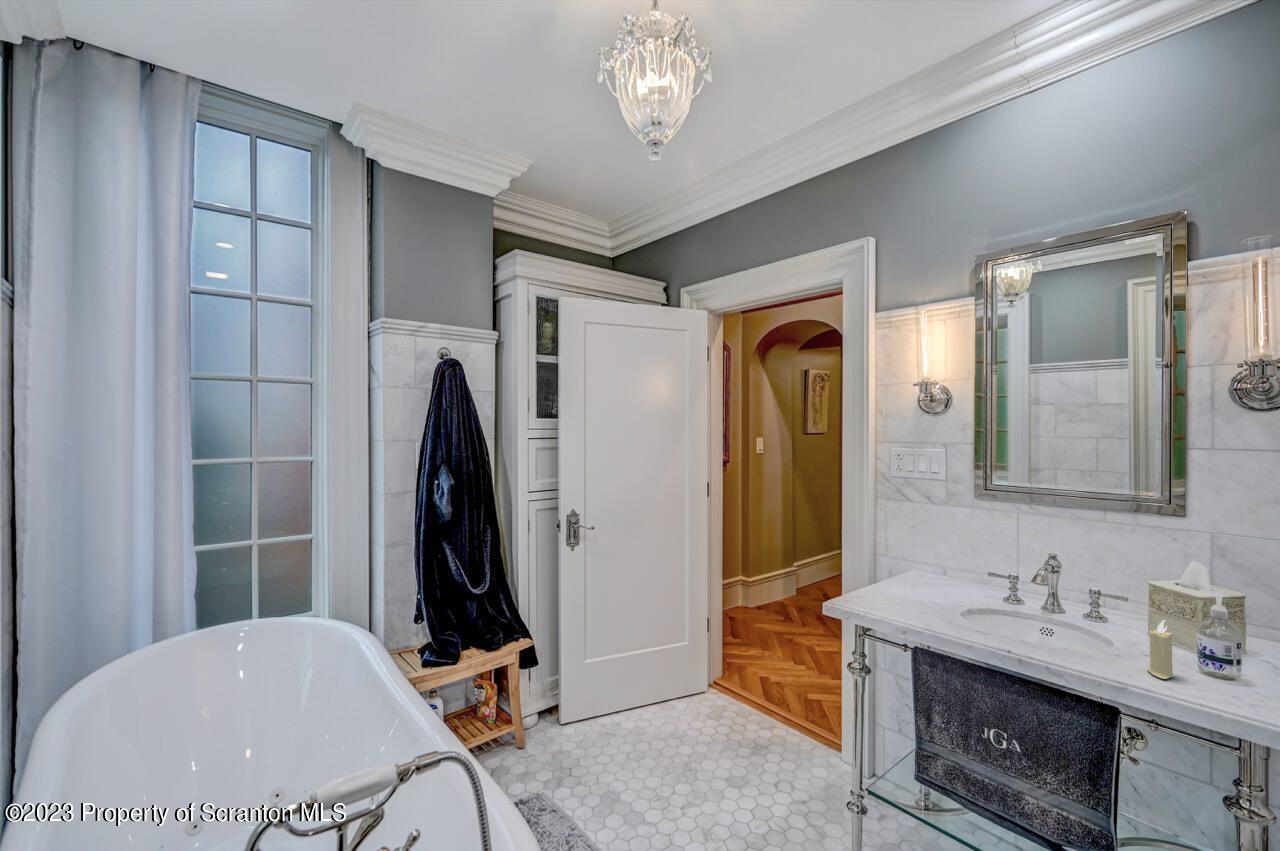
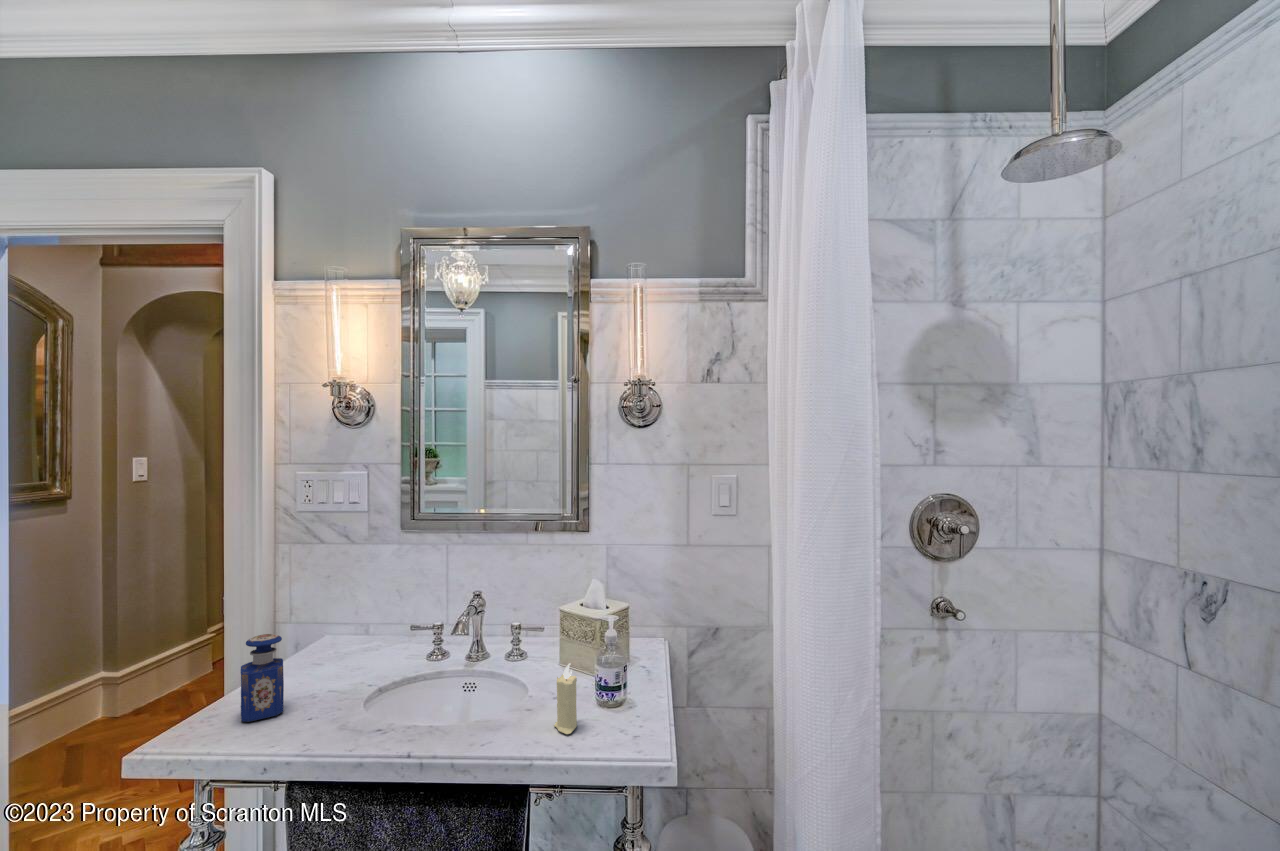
perfume bottle: none [878,553,906,608] -> present [241,634,284,722]

